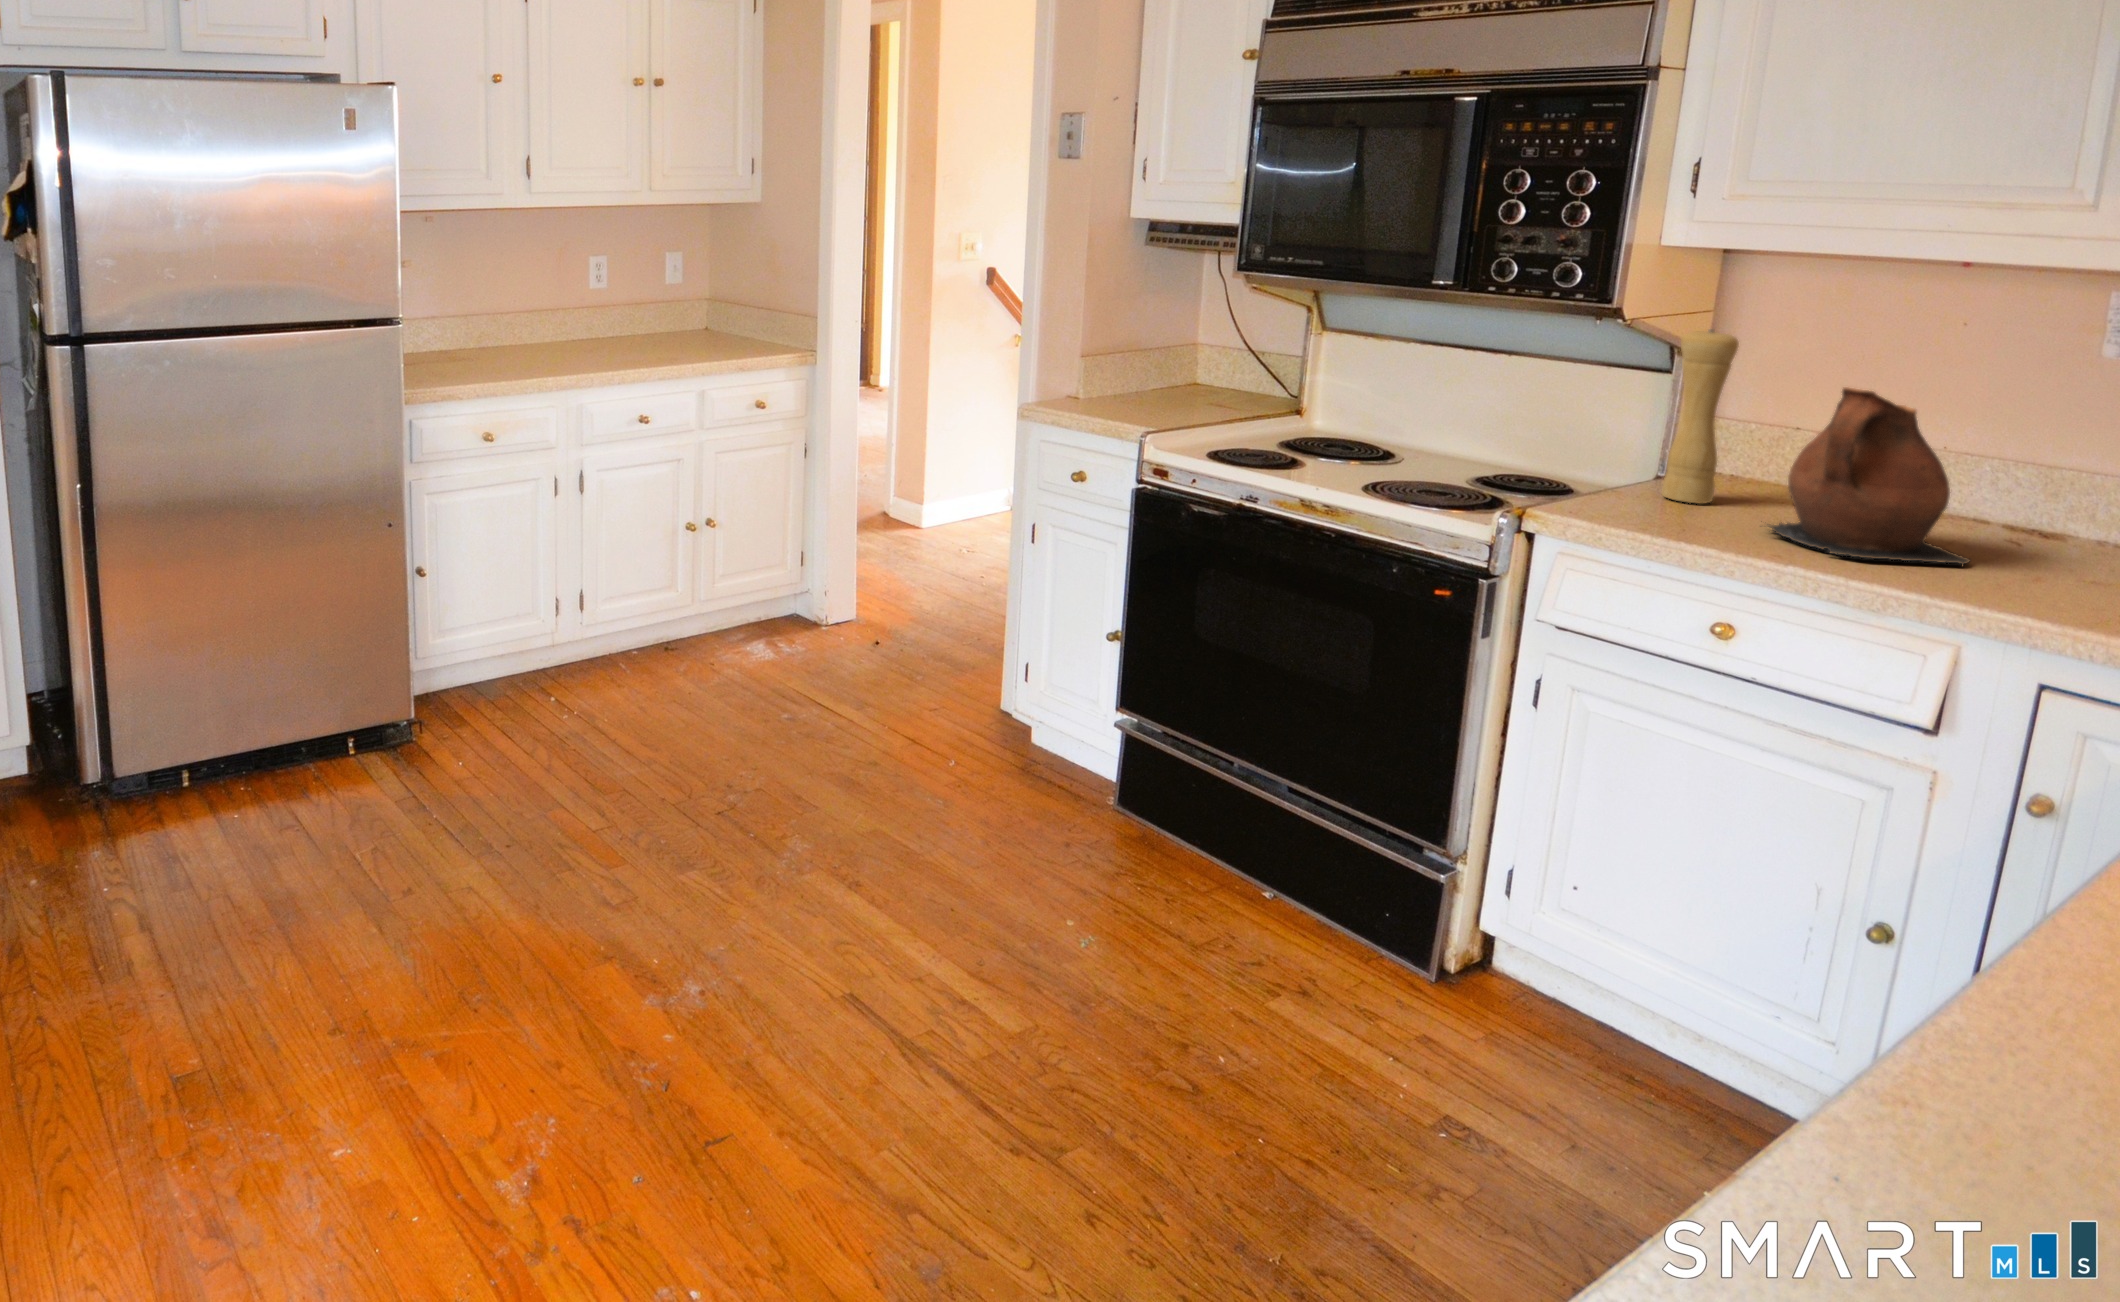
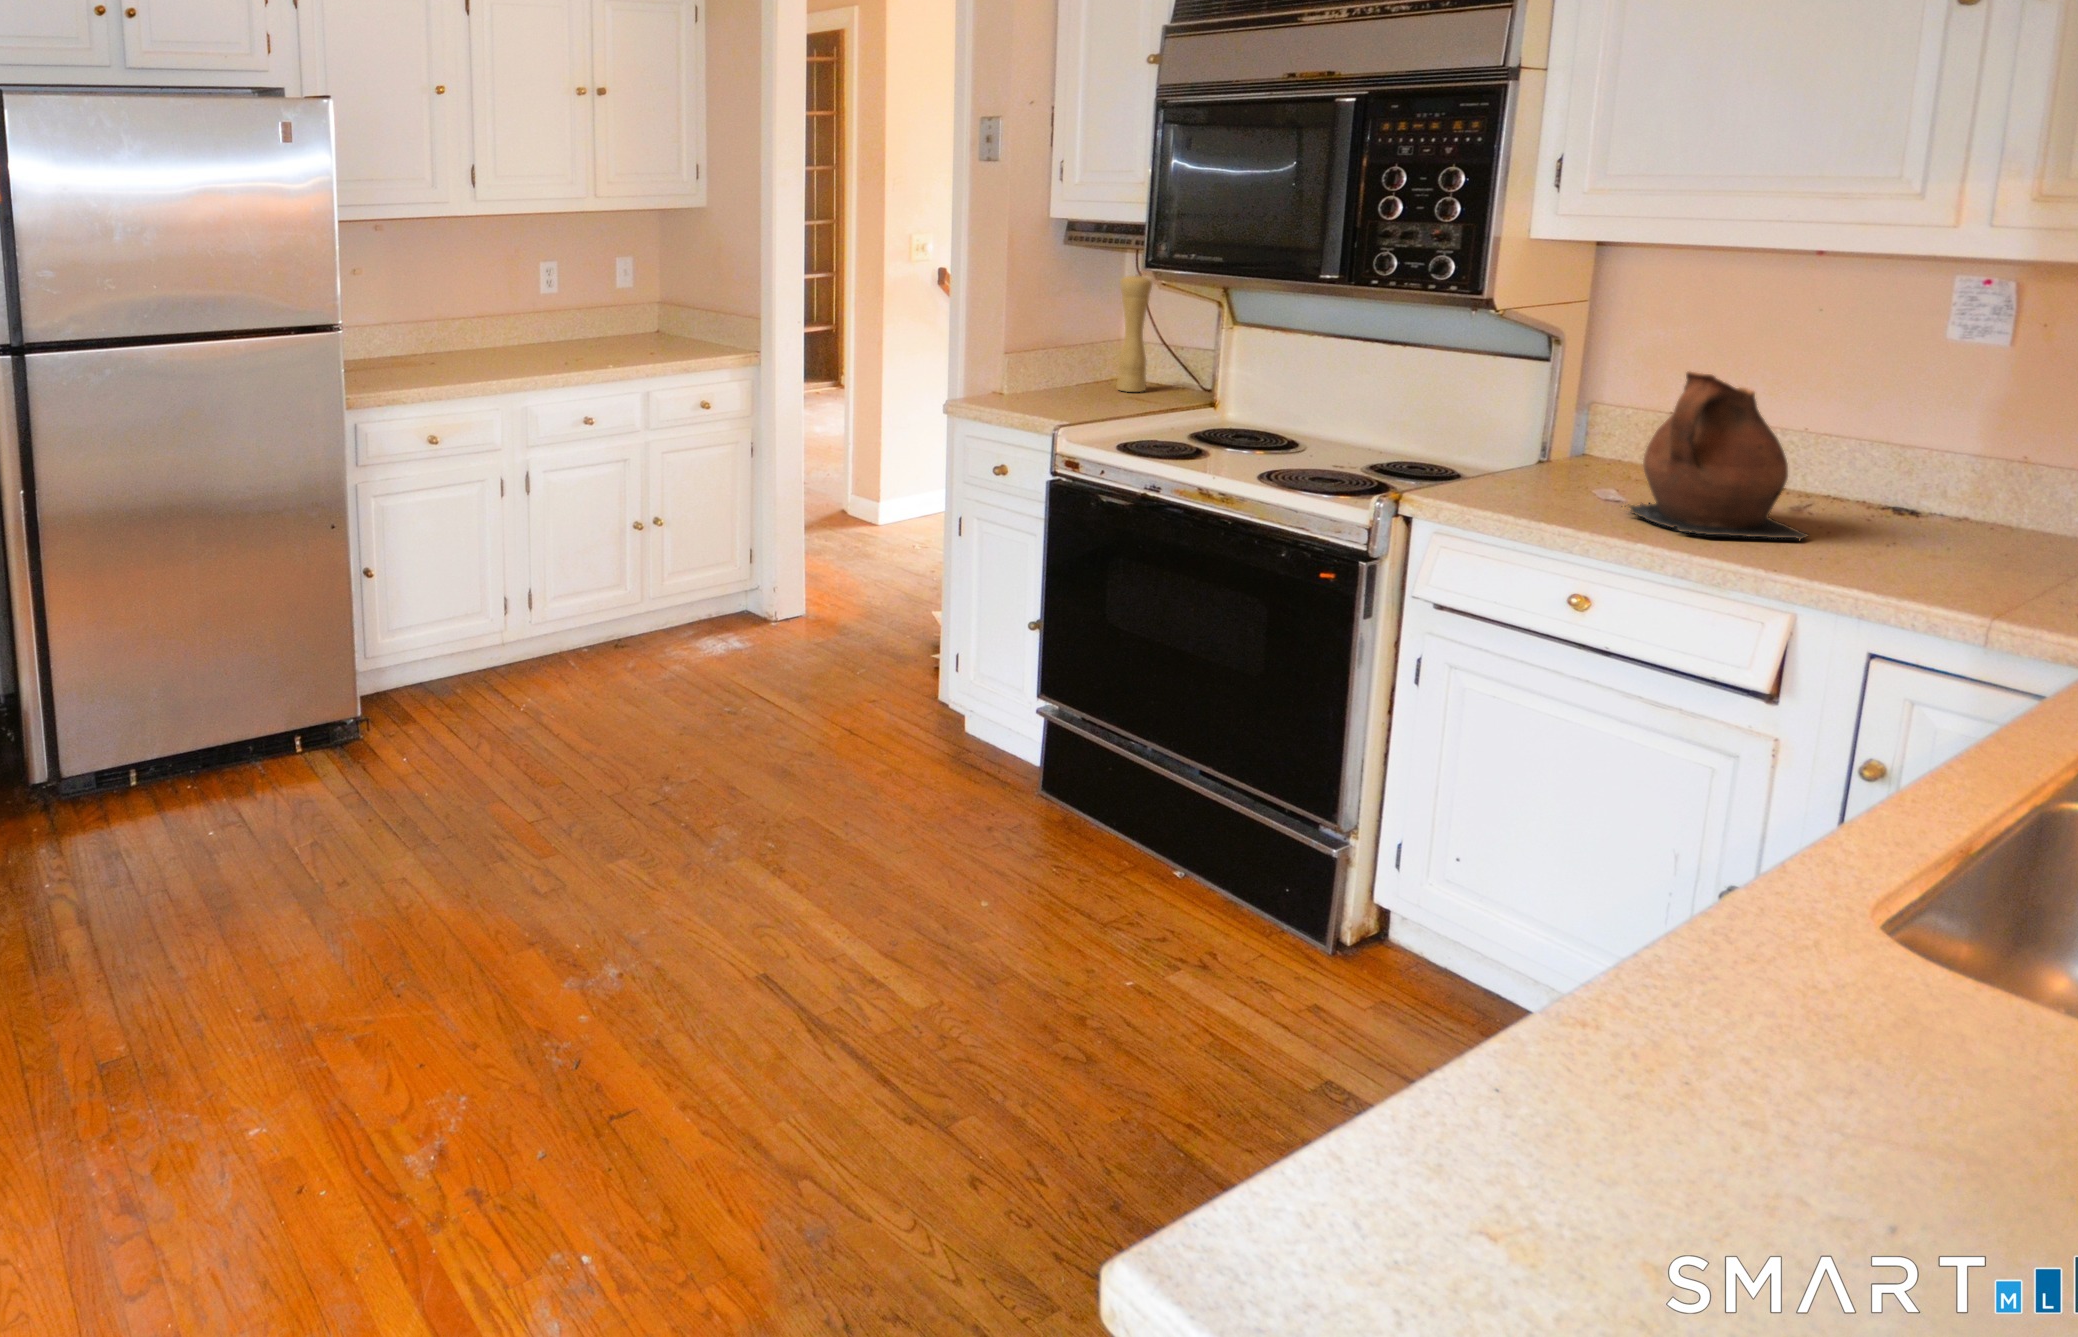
pepper mill: present [1662,329,1739,504] -> present [1117,275,1152,392]

